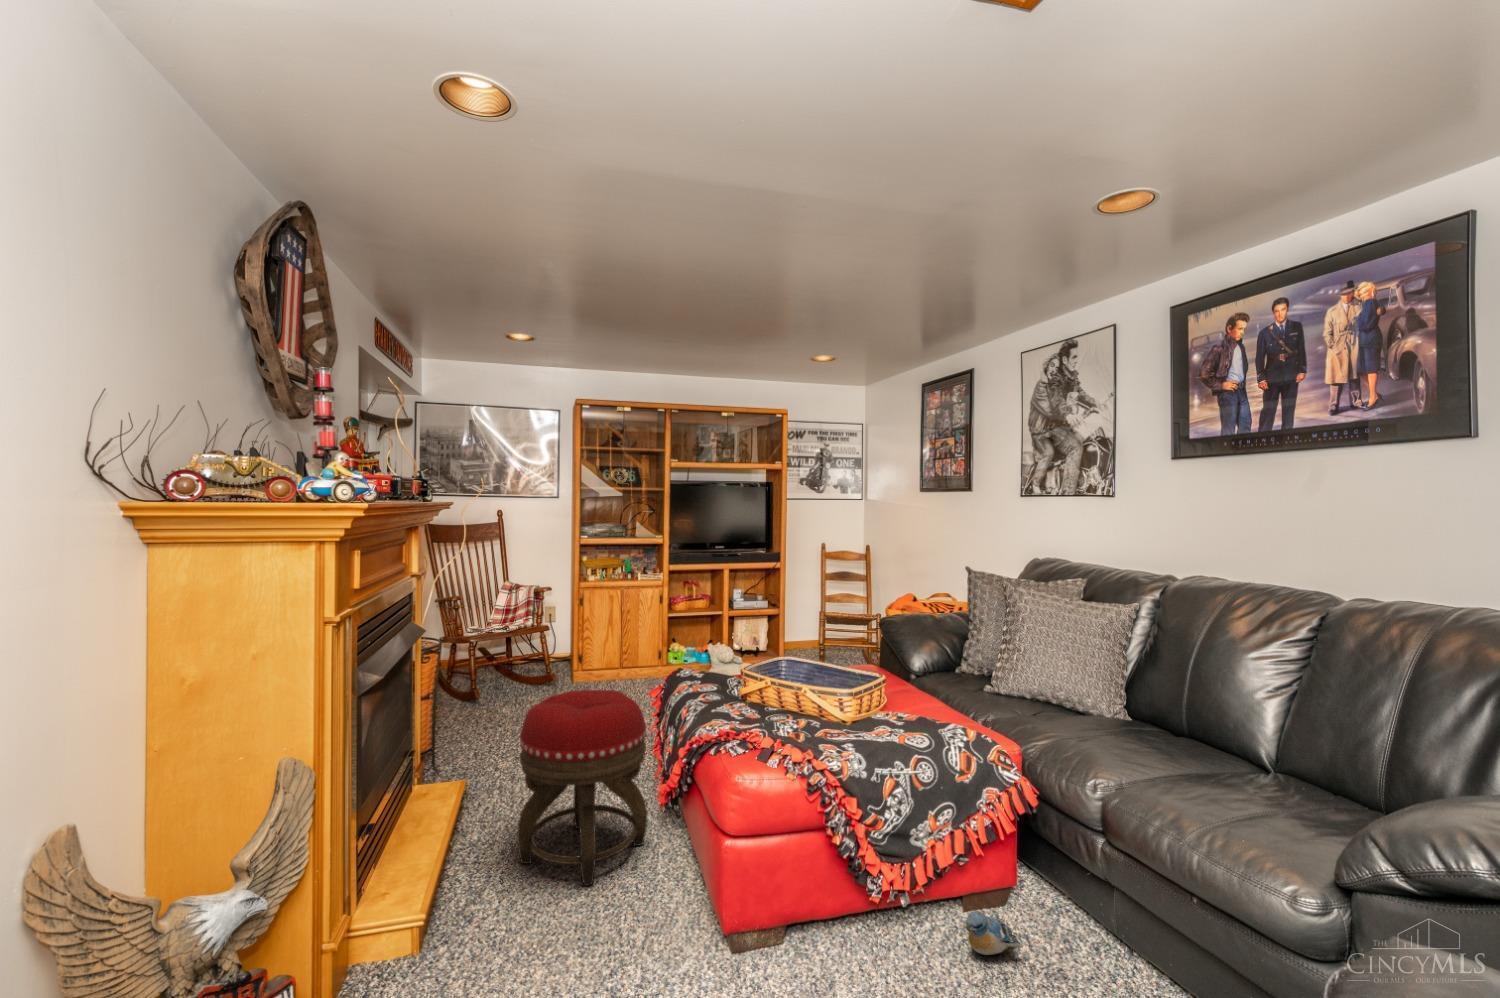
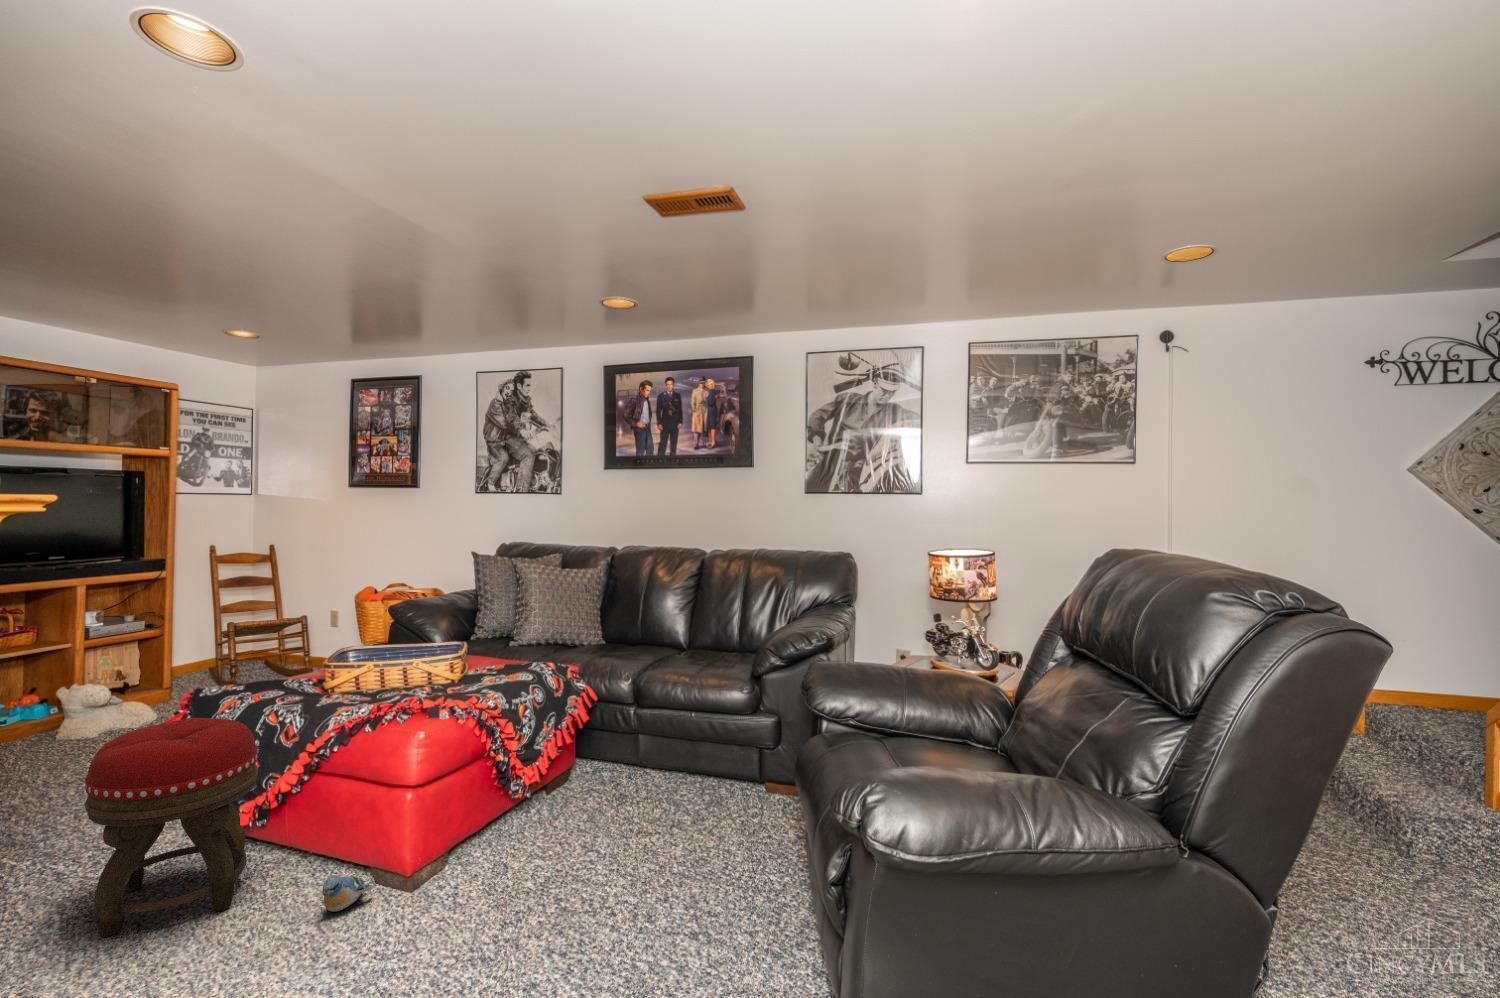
plush toy: present [966,911,1023,955] -> present [322,875,374,912]

